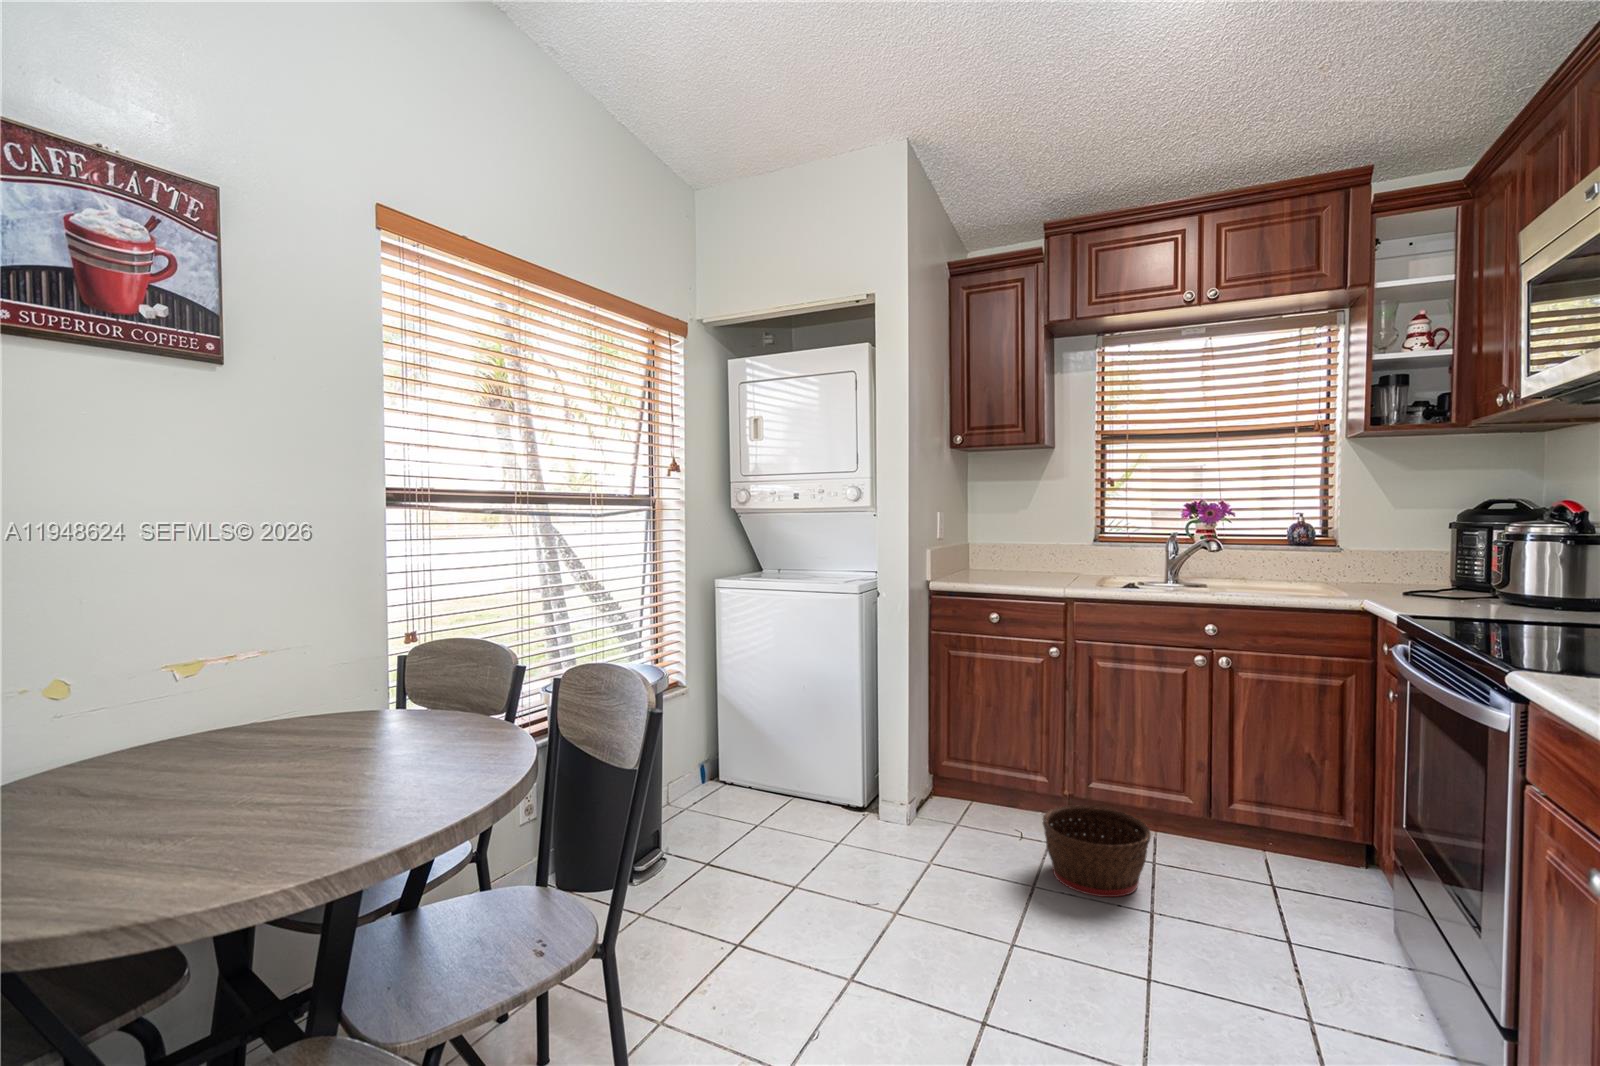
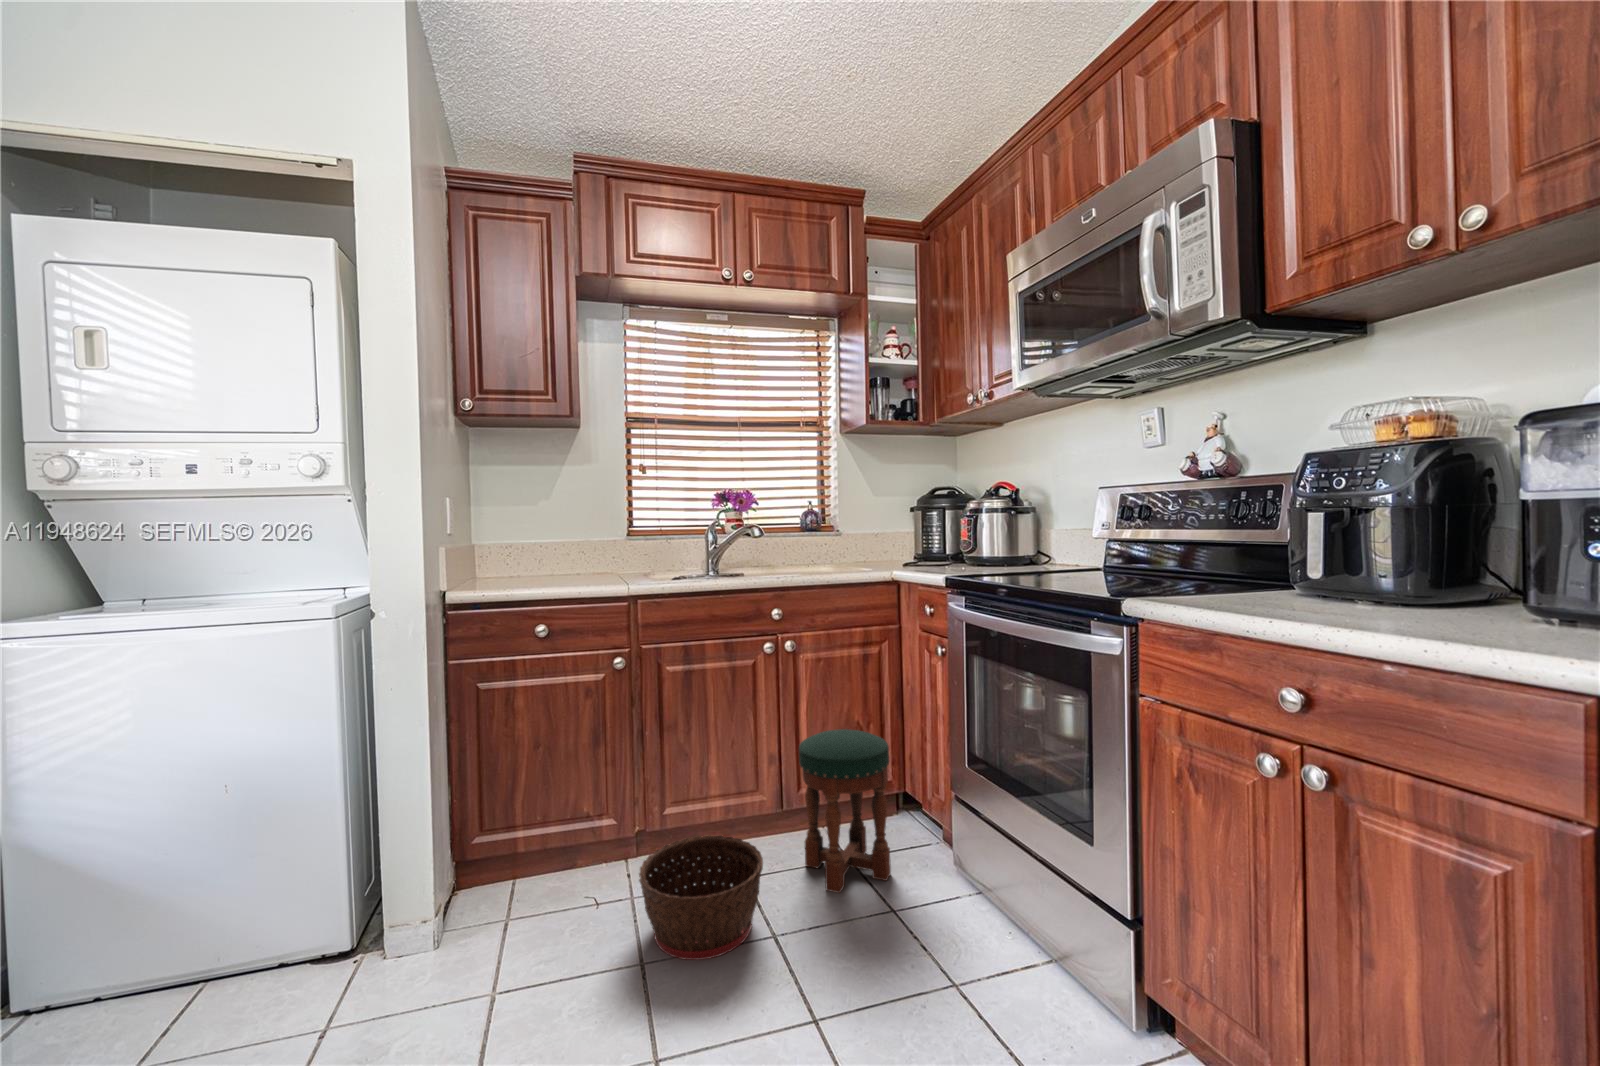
stool: none [1210,751,1314,911] -> present [799,729,891,893]

